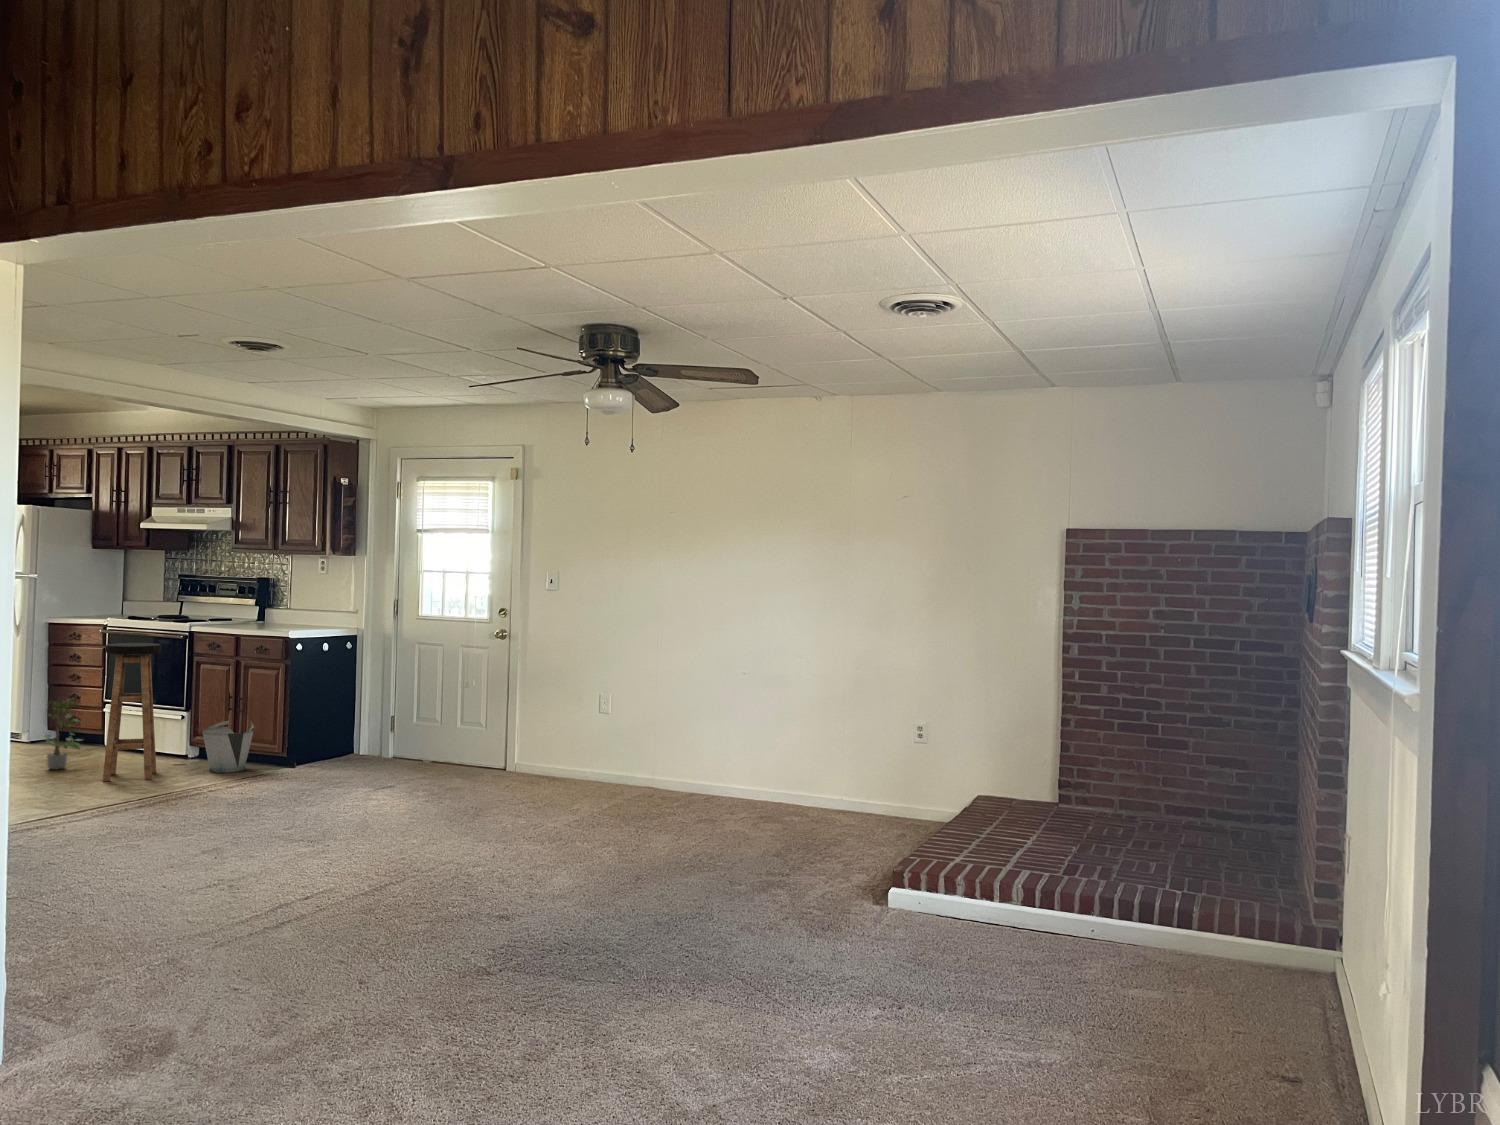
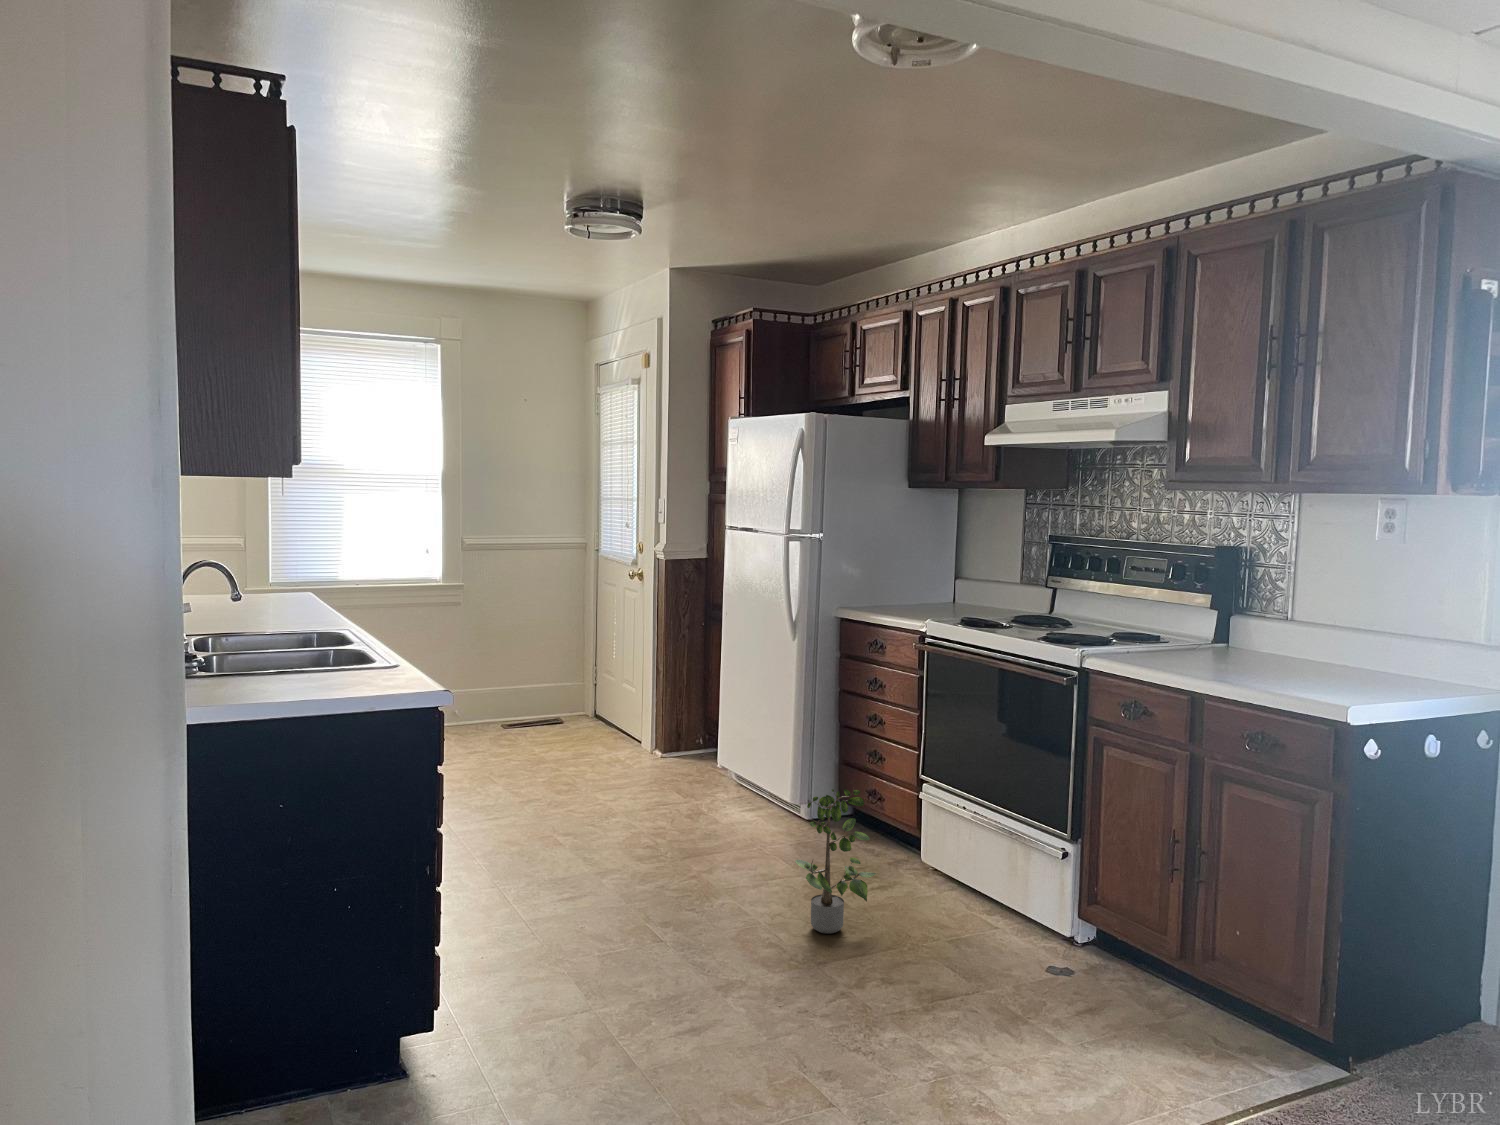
bar stool: present [102,643,162,781] -> none [896,700,1024,1046]
bucket: present [203,721,254,773] -> none [1114,901,1242,1054]

